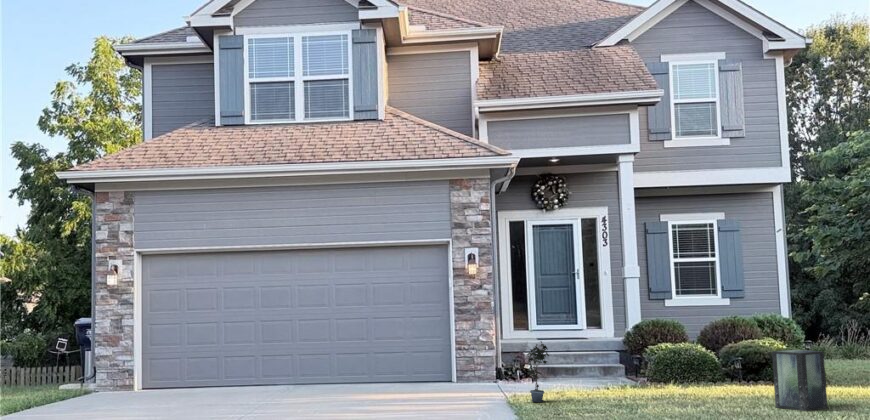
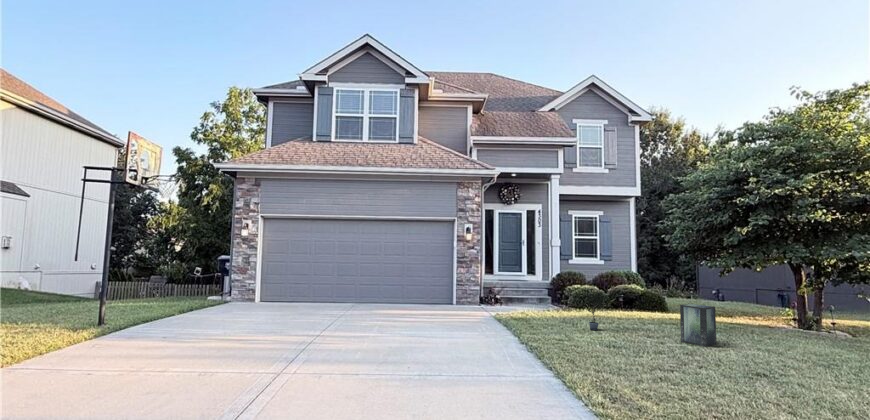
potted plant: present [527,341,549,402] -> present [587,291,604,330]

